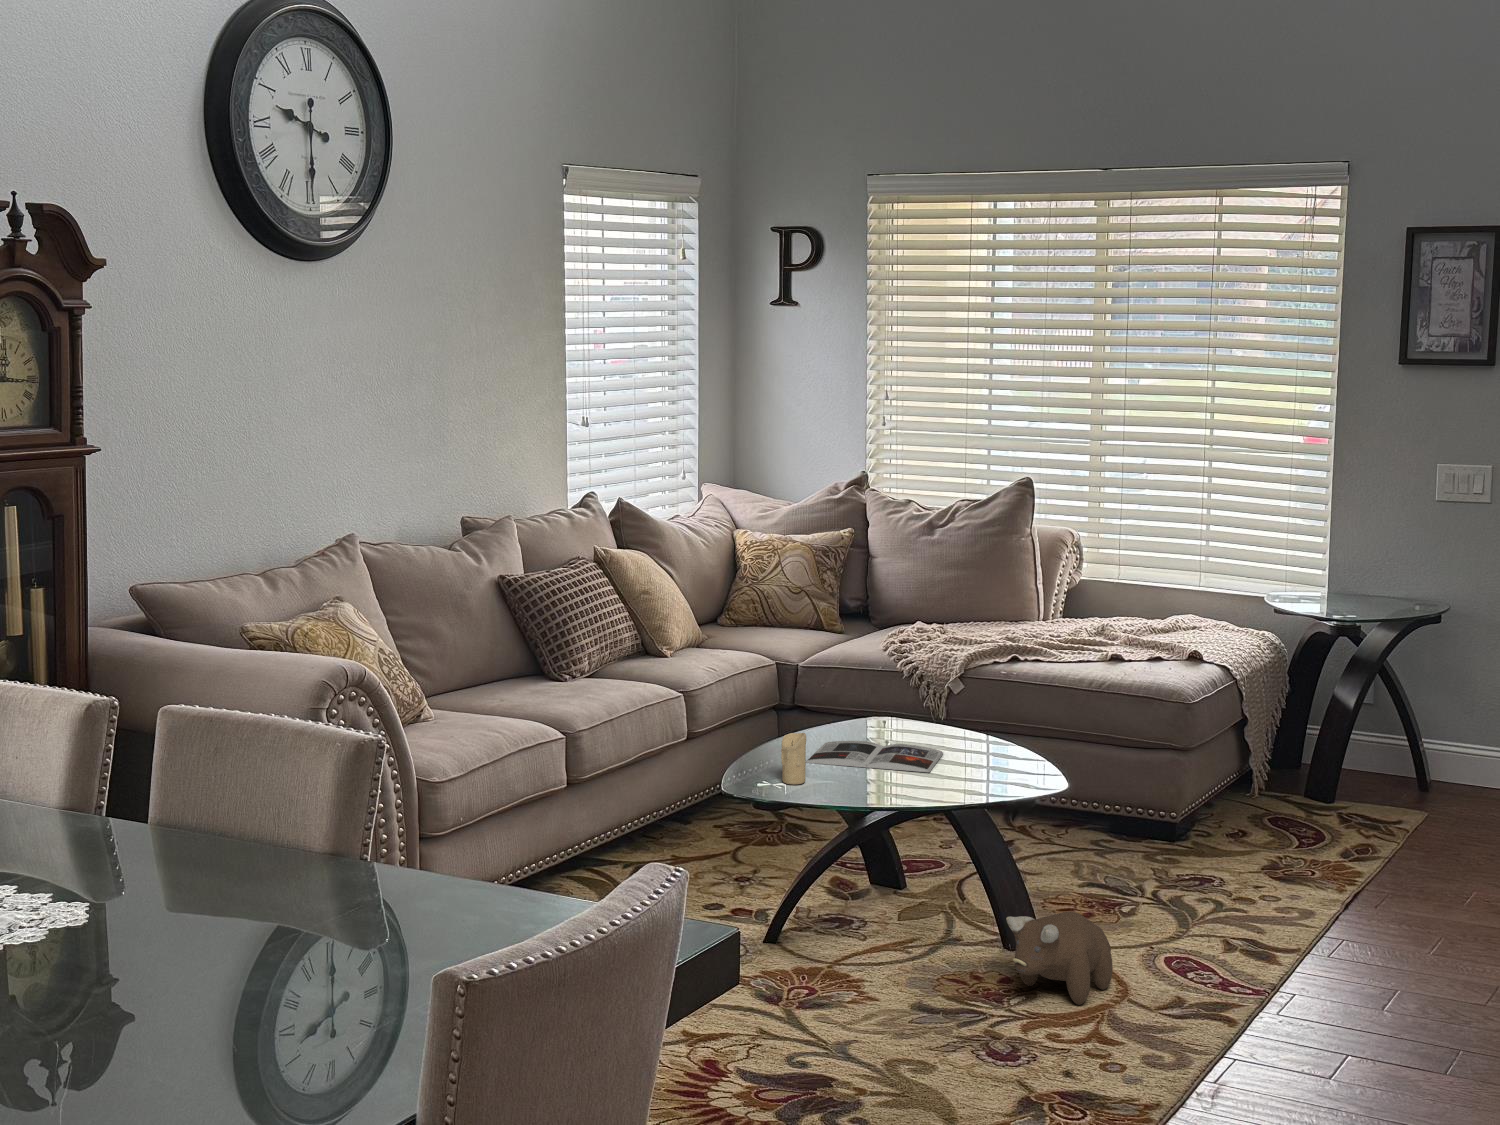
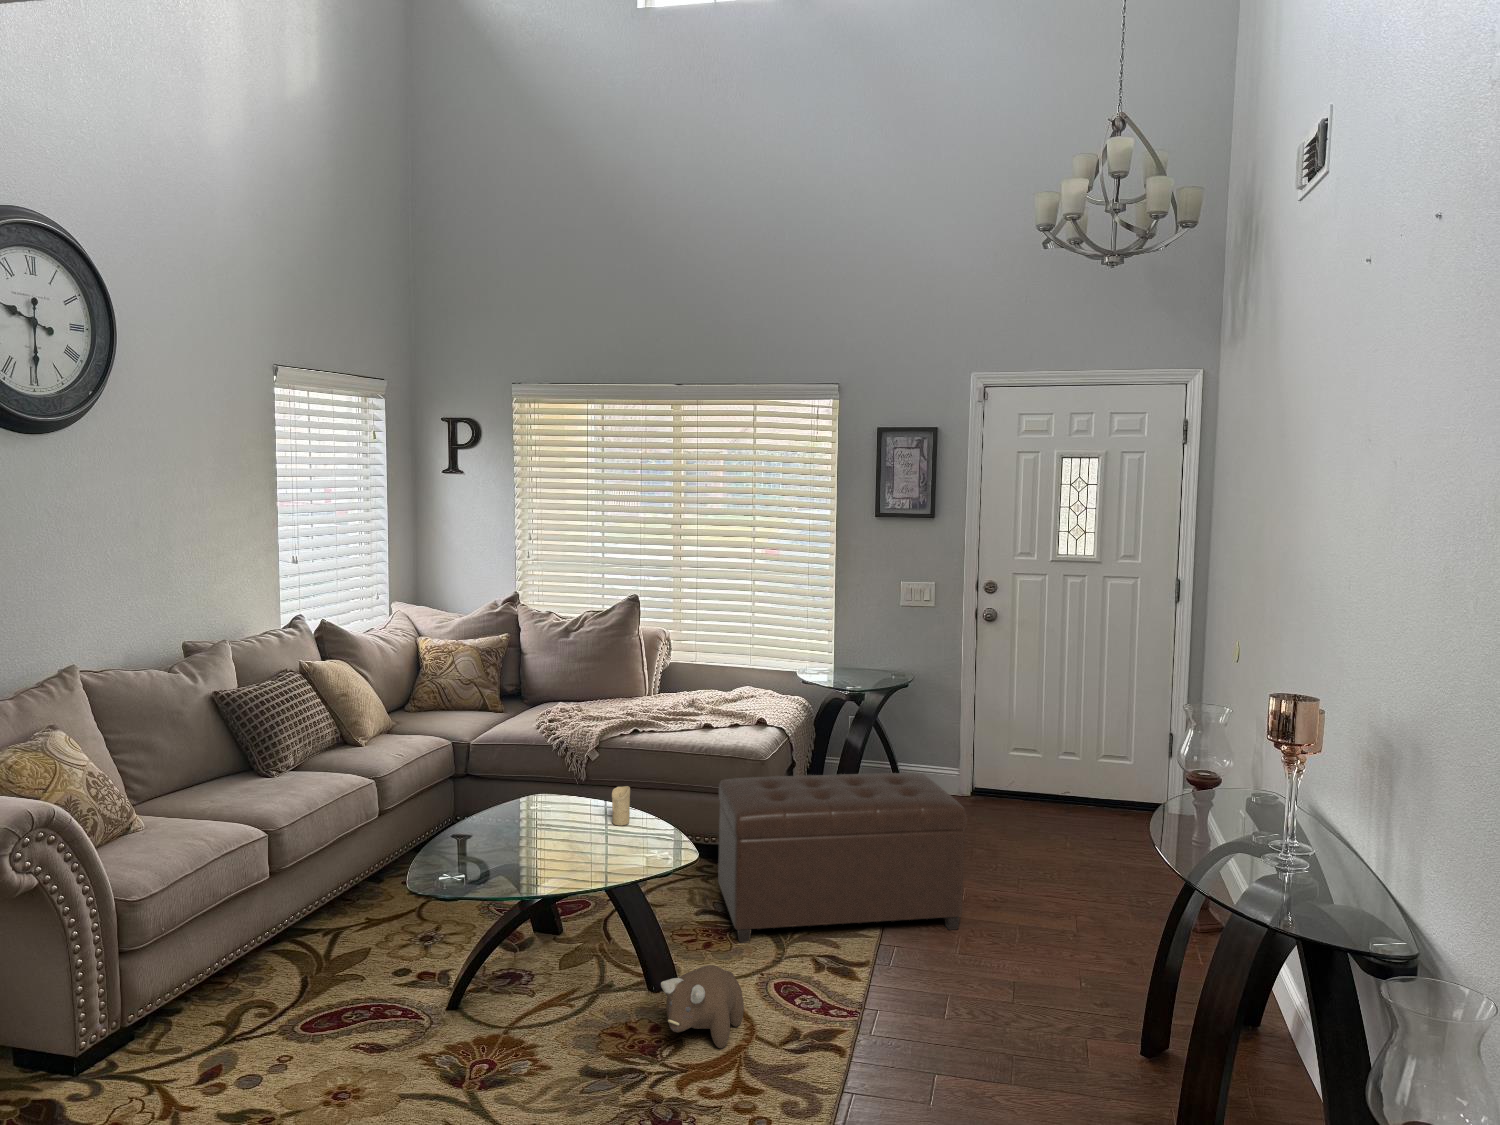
ottoman: none [1114,718,1461,936] -> present [718,773,966,943]
candle: present [781,733,806,785] -> present [612,786,630,826]
magazine: present [806,741,943,772] -> none [481,823,596,852]

